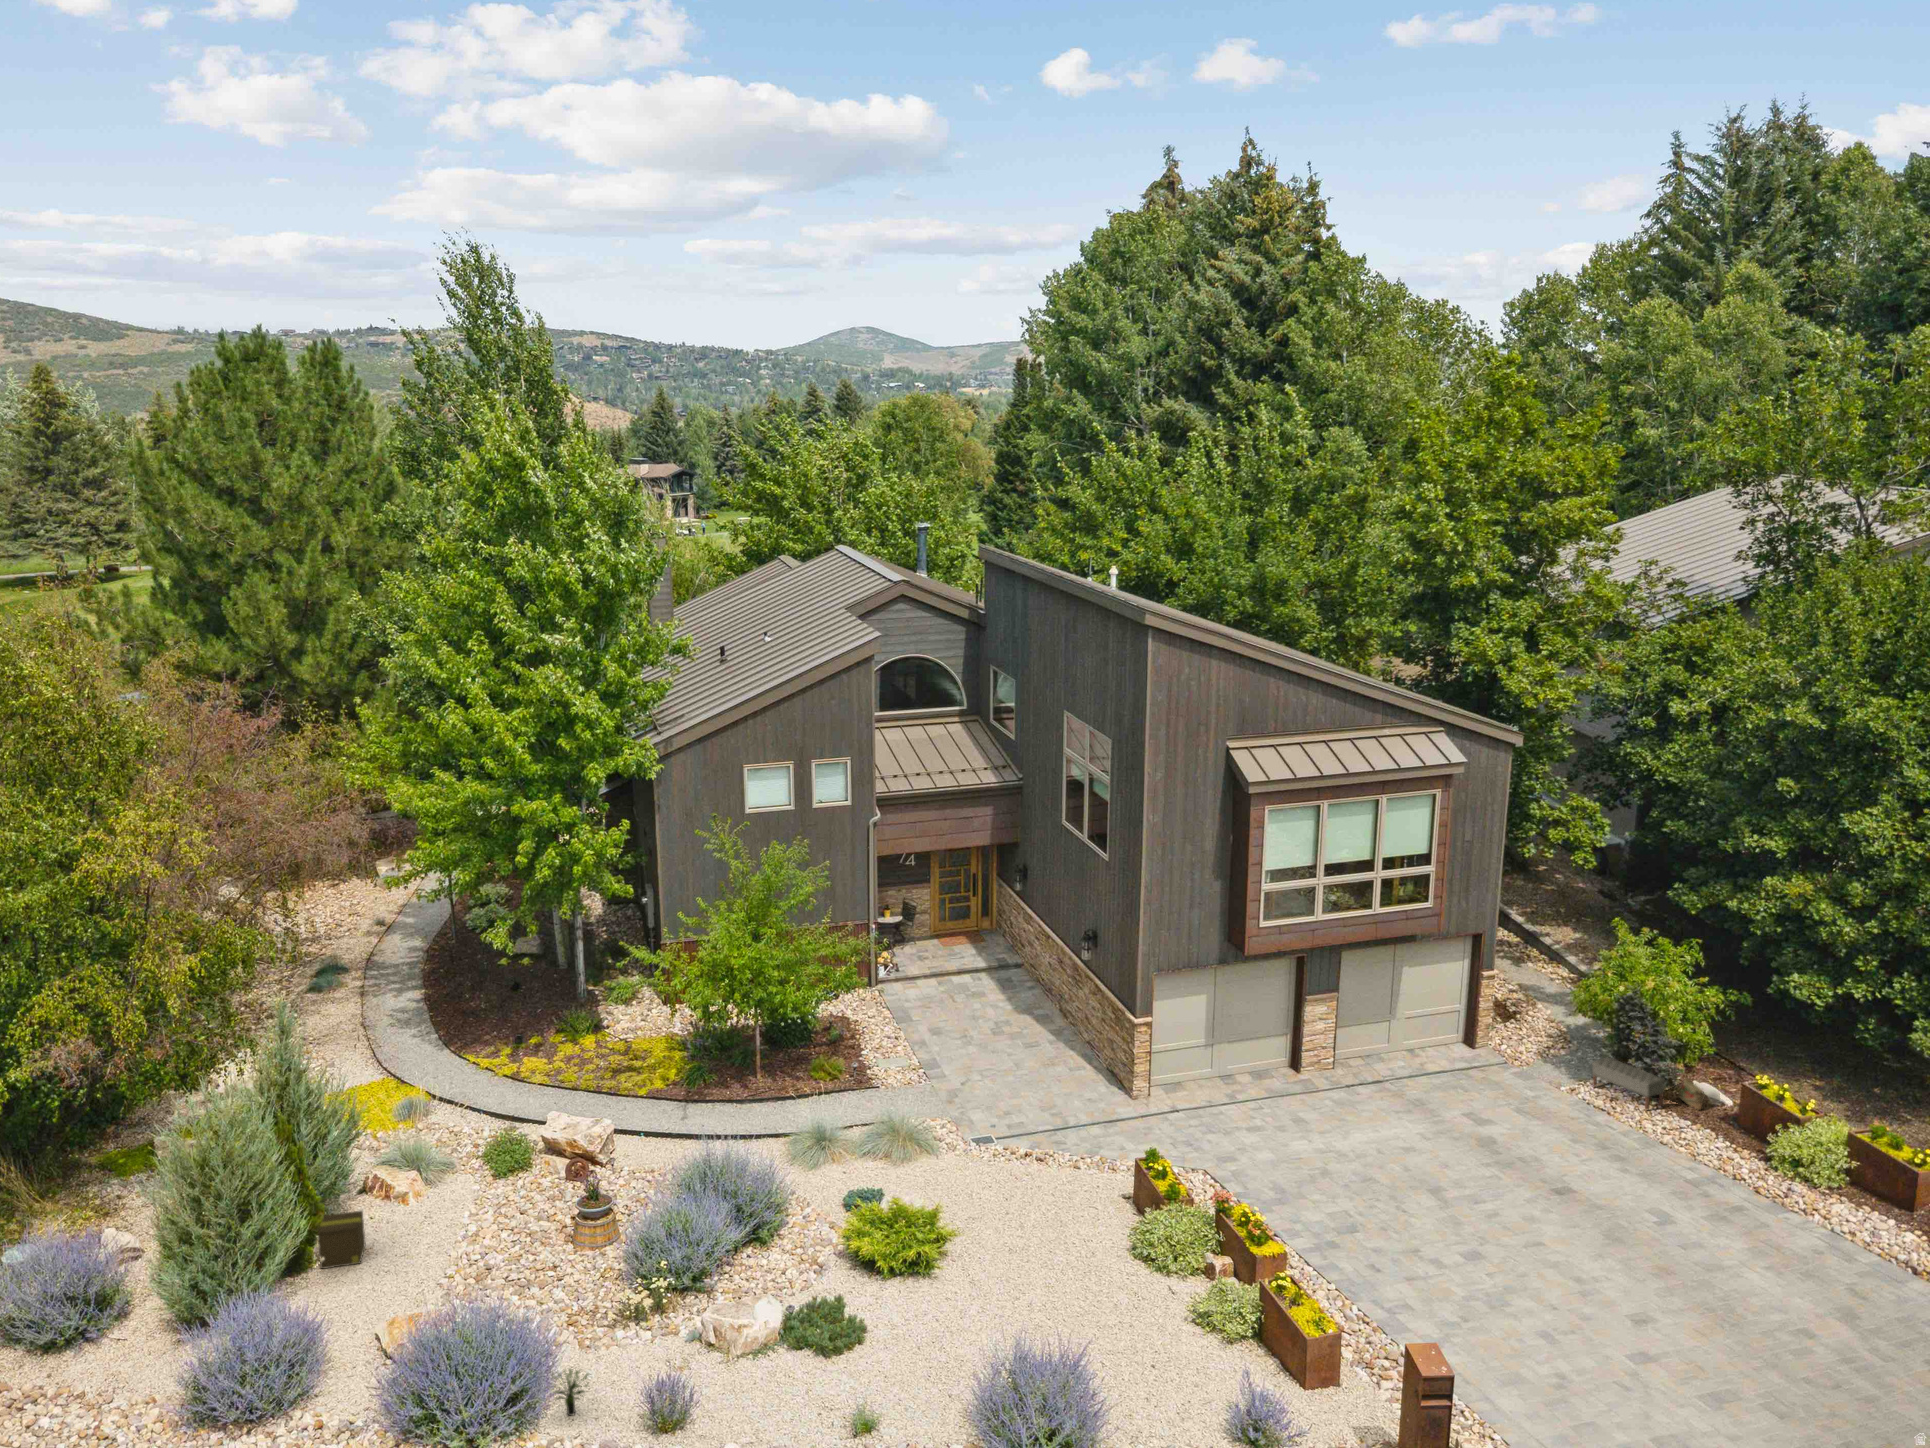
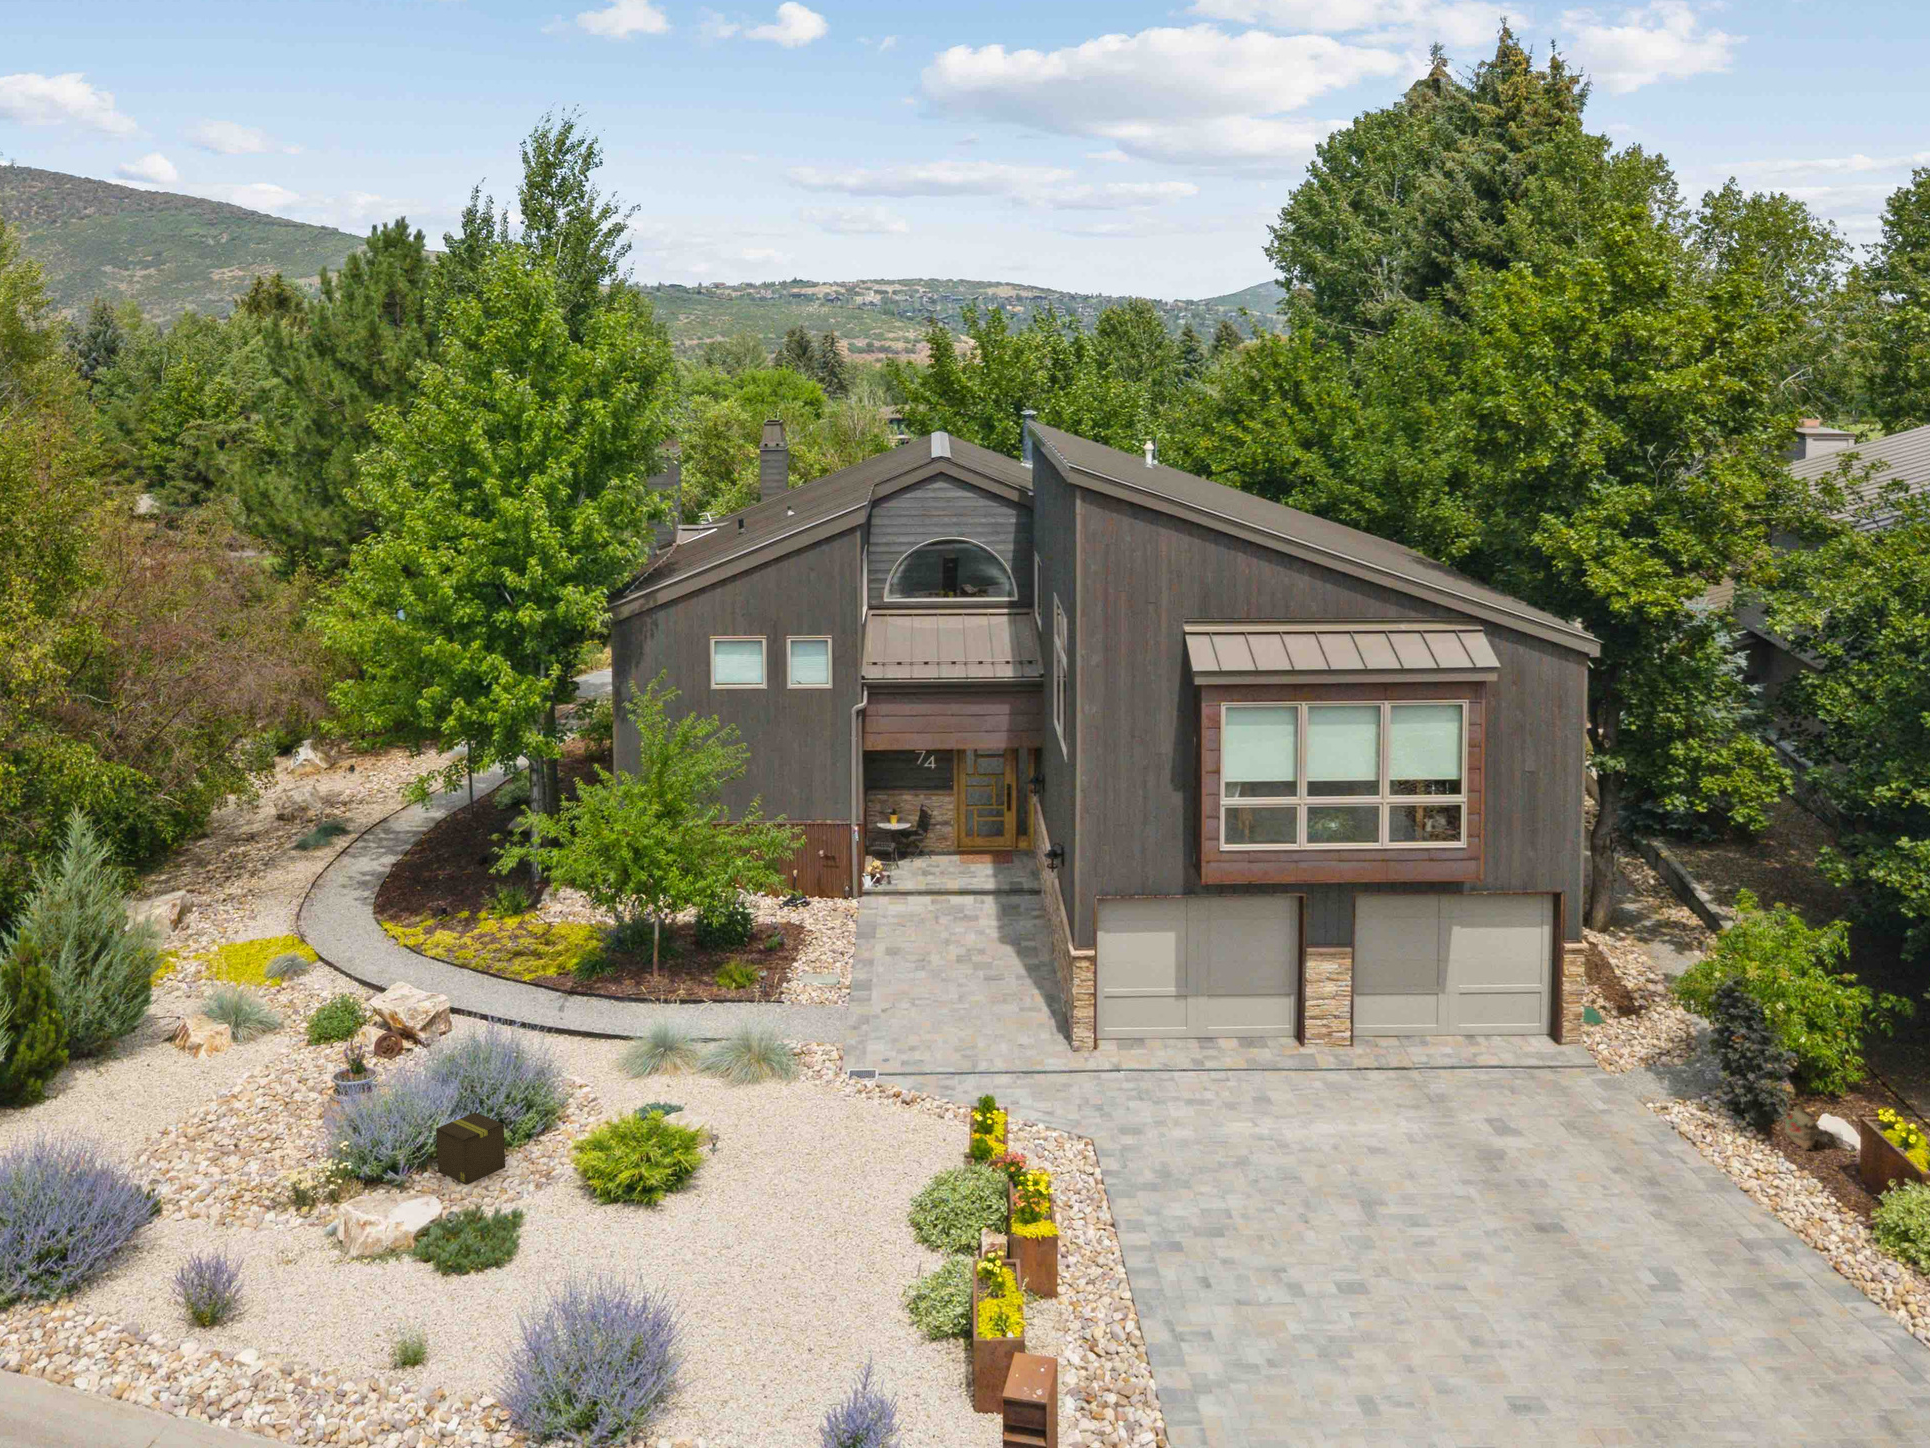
bench: present [1592,1058,1665,1110] -> none [1668,1067,1760,1142]
cardboard box: present [318,1211,365,1269] -> present [436,1112,505,1184]
potted plant: present [553,1369,589,1416] -> none [77,1245,135,1302]

